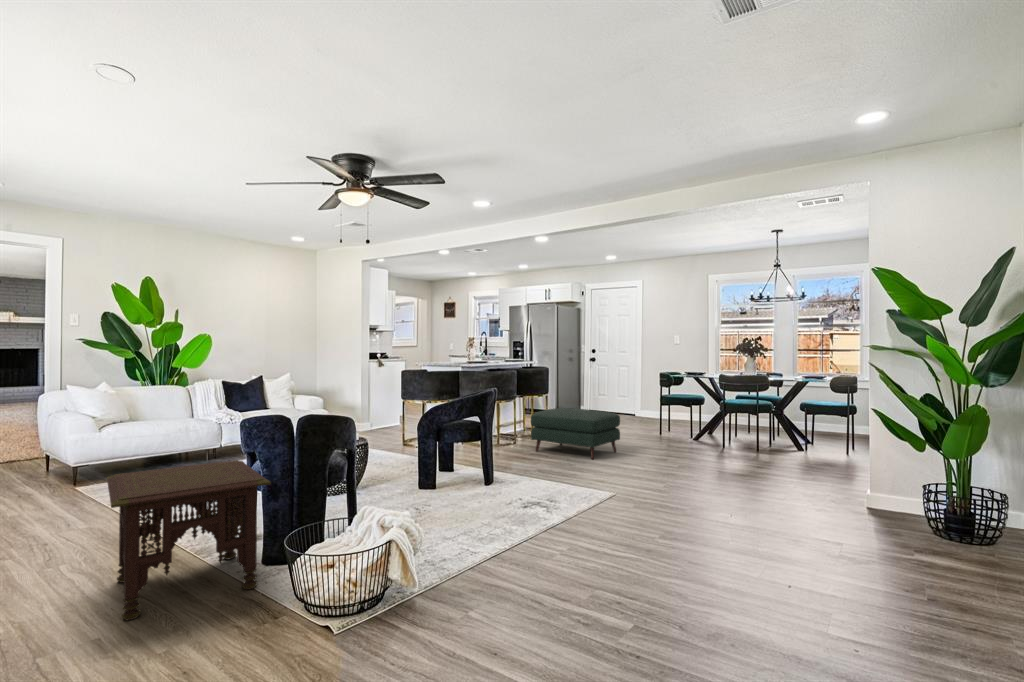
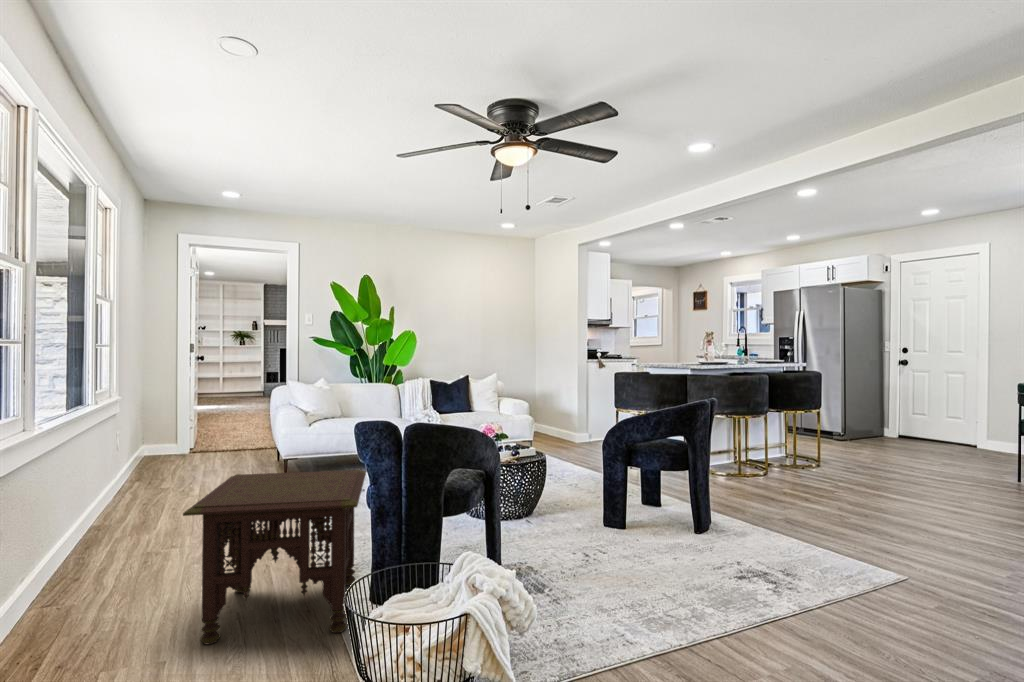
ottoman: present [531,408,620,459] -> none [784,431,937,512]

